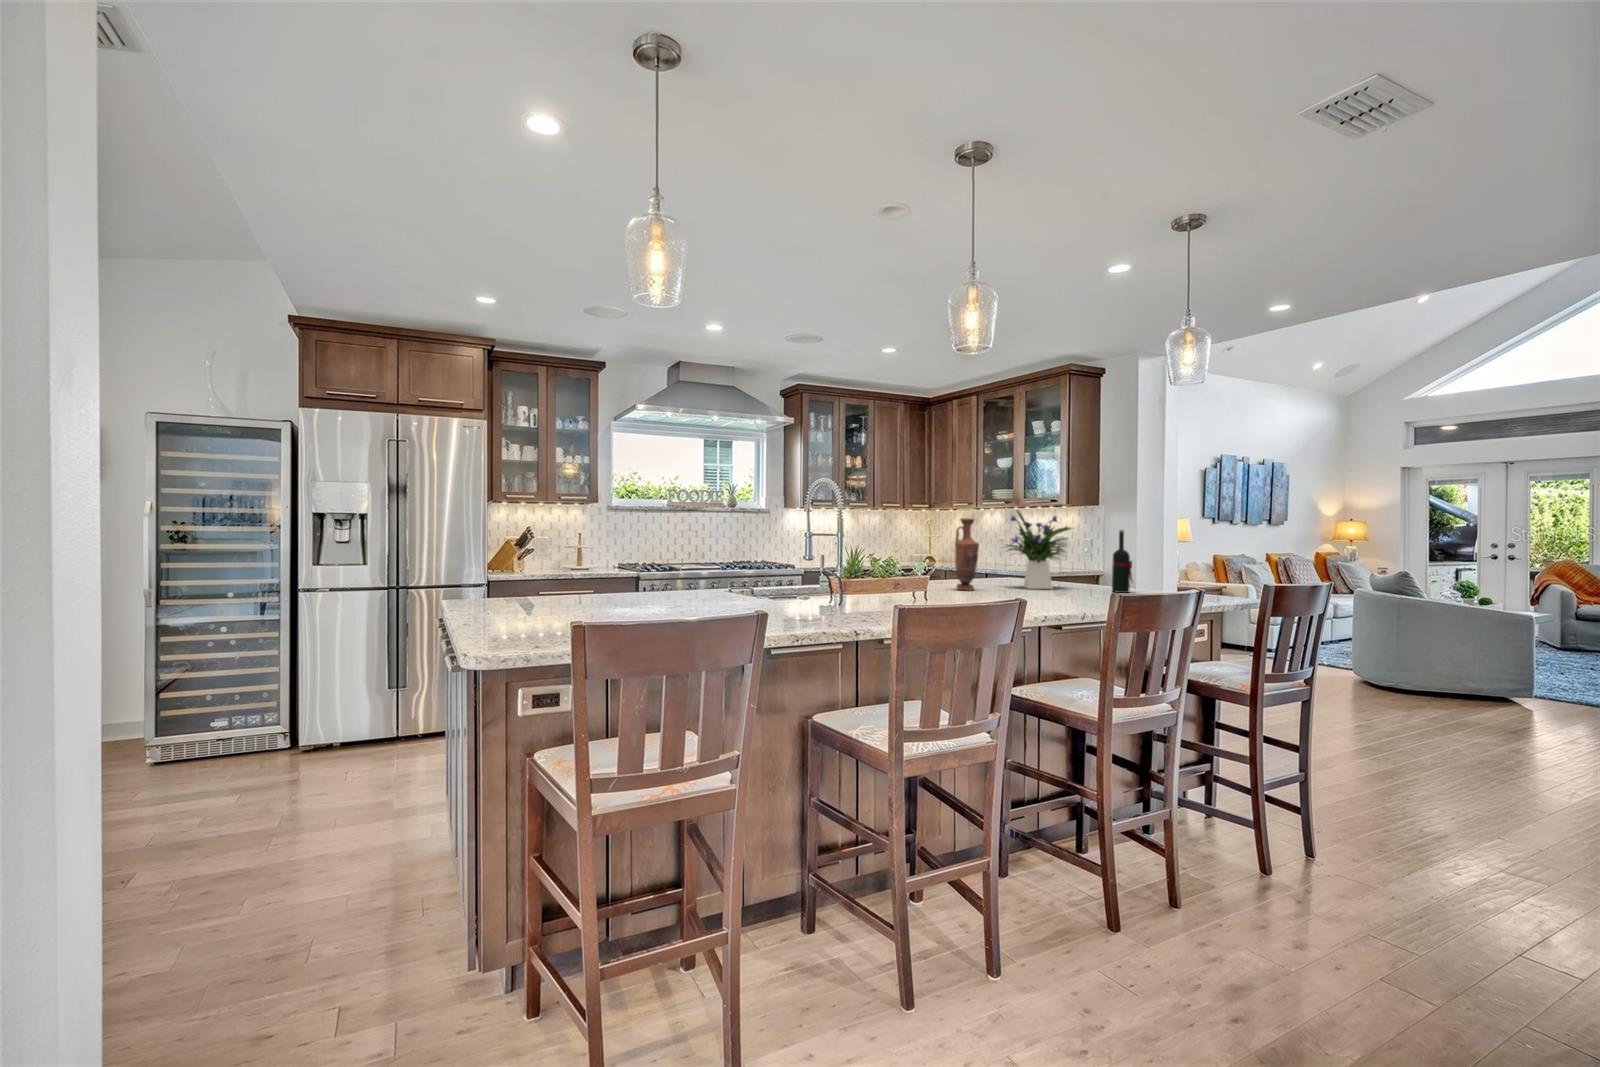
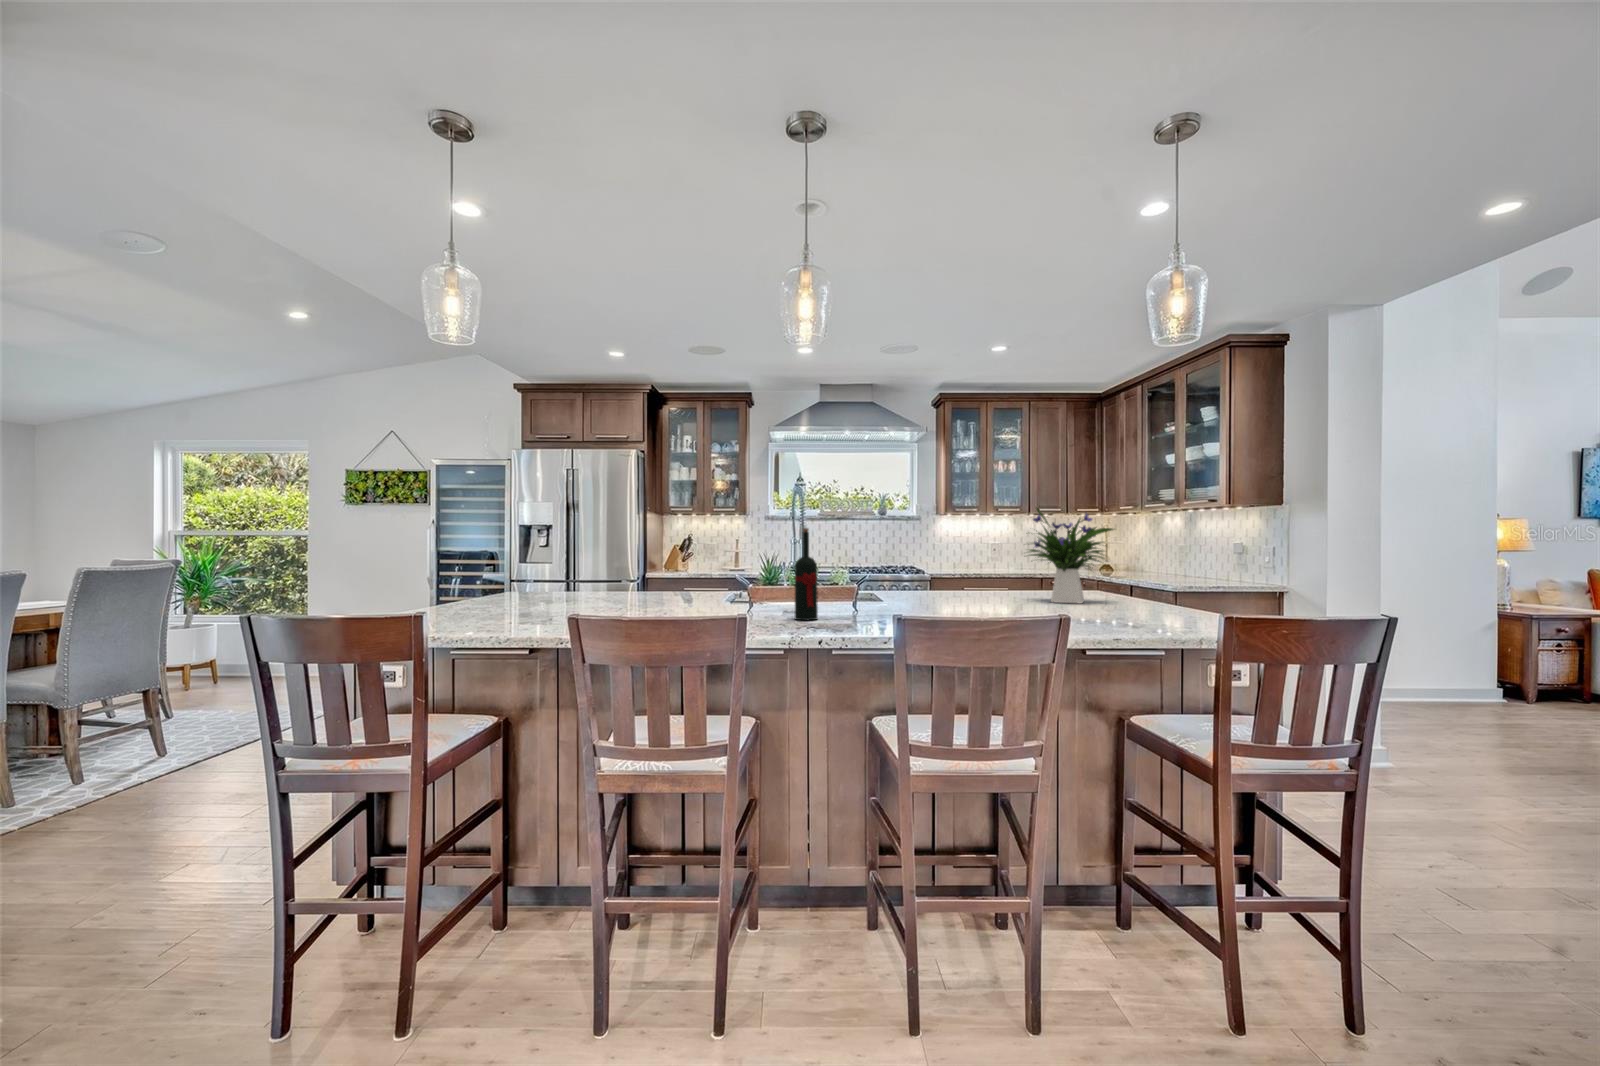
vase: present [955,518,979,591] -> none [951,519,979,601]
wine bottle: present [1112,530,1133,593] -> present [795,528,818,620]

